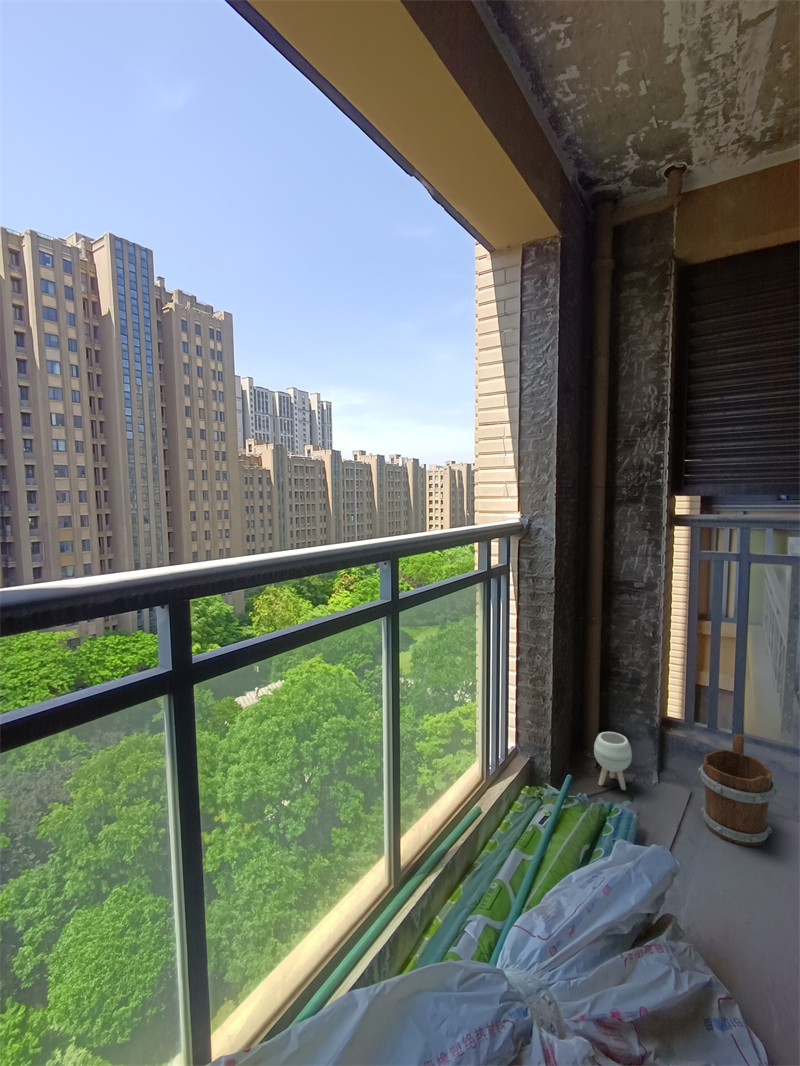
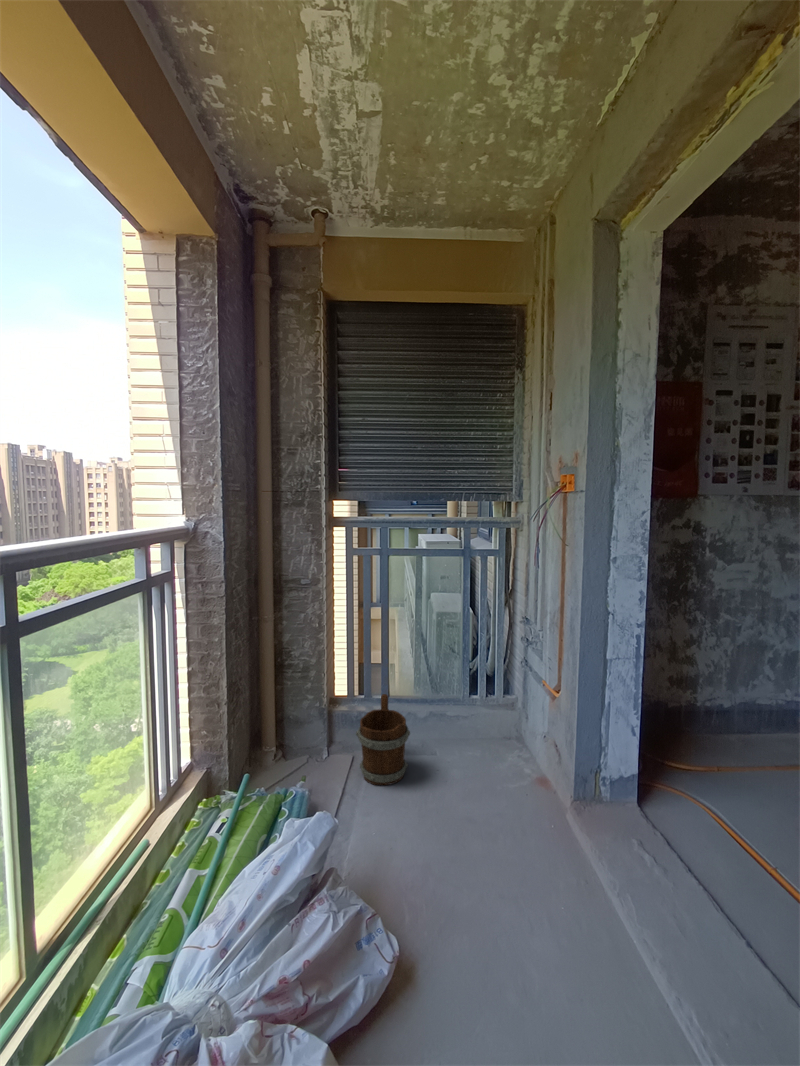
planter: present [594,732,632,790] -> none [272,718,305,772]

